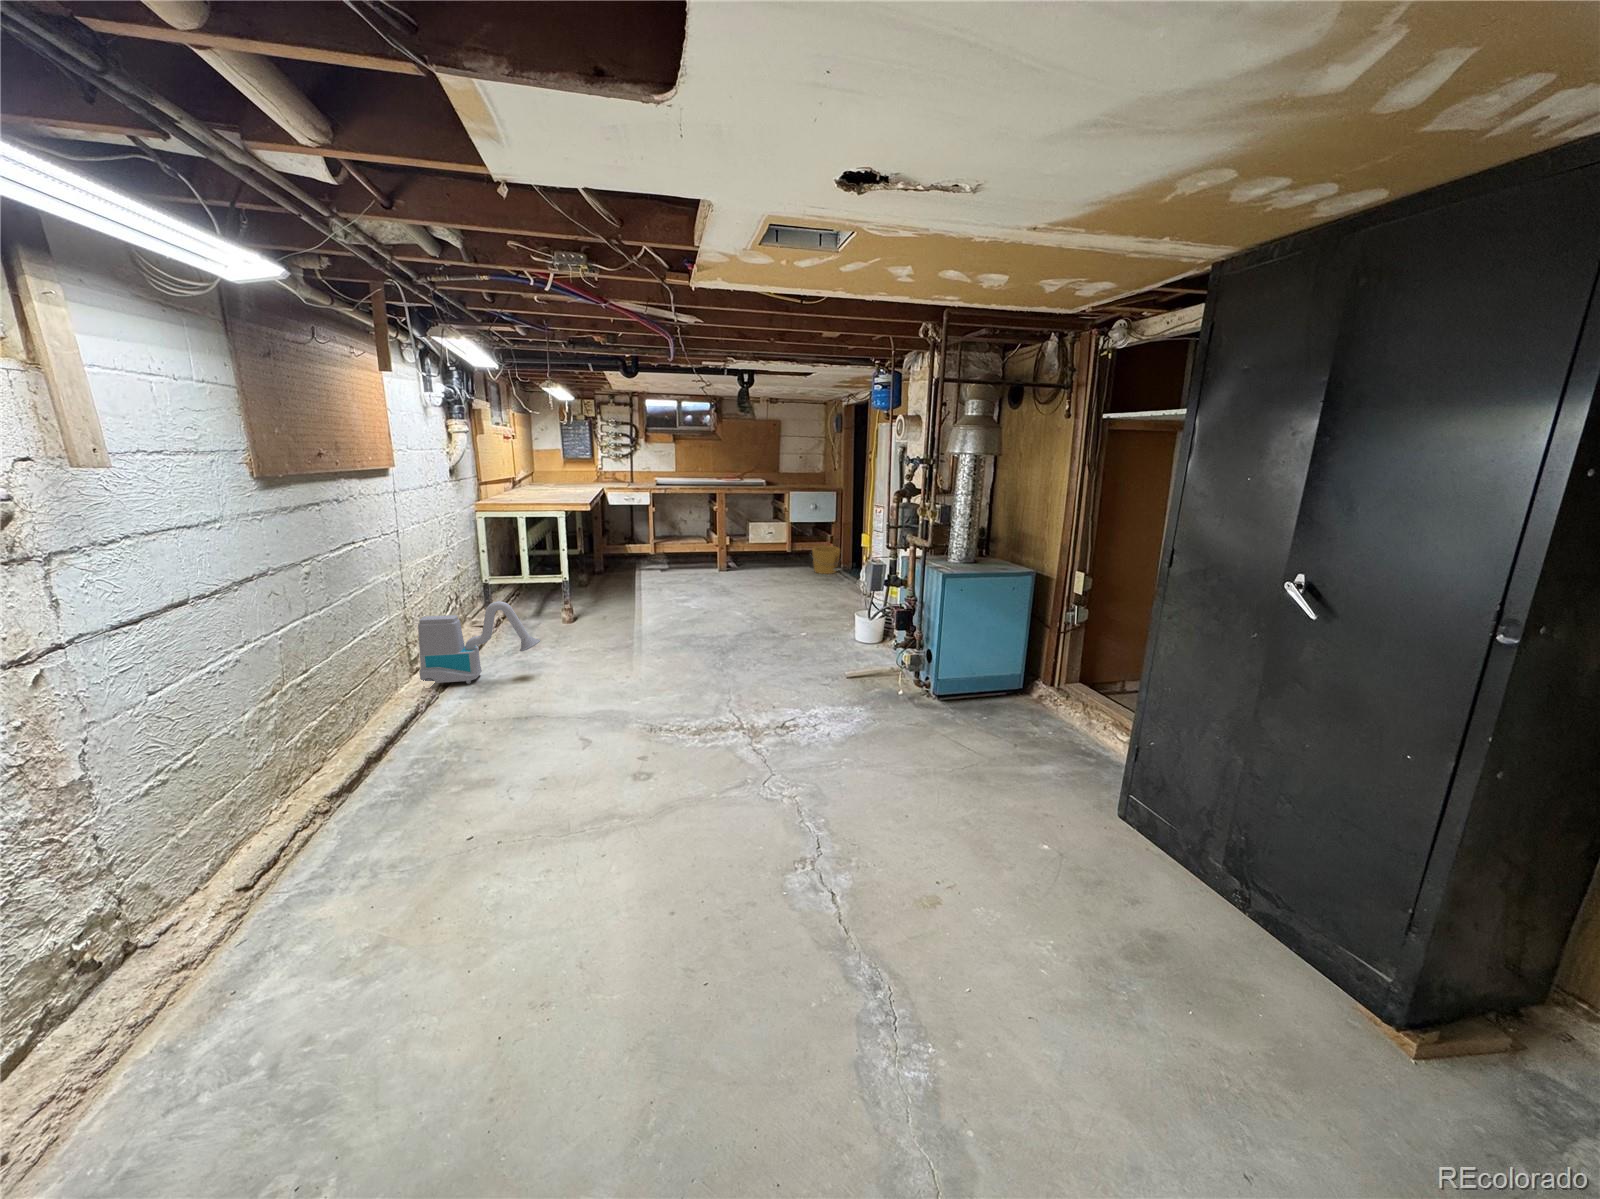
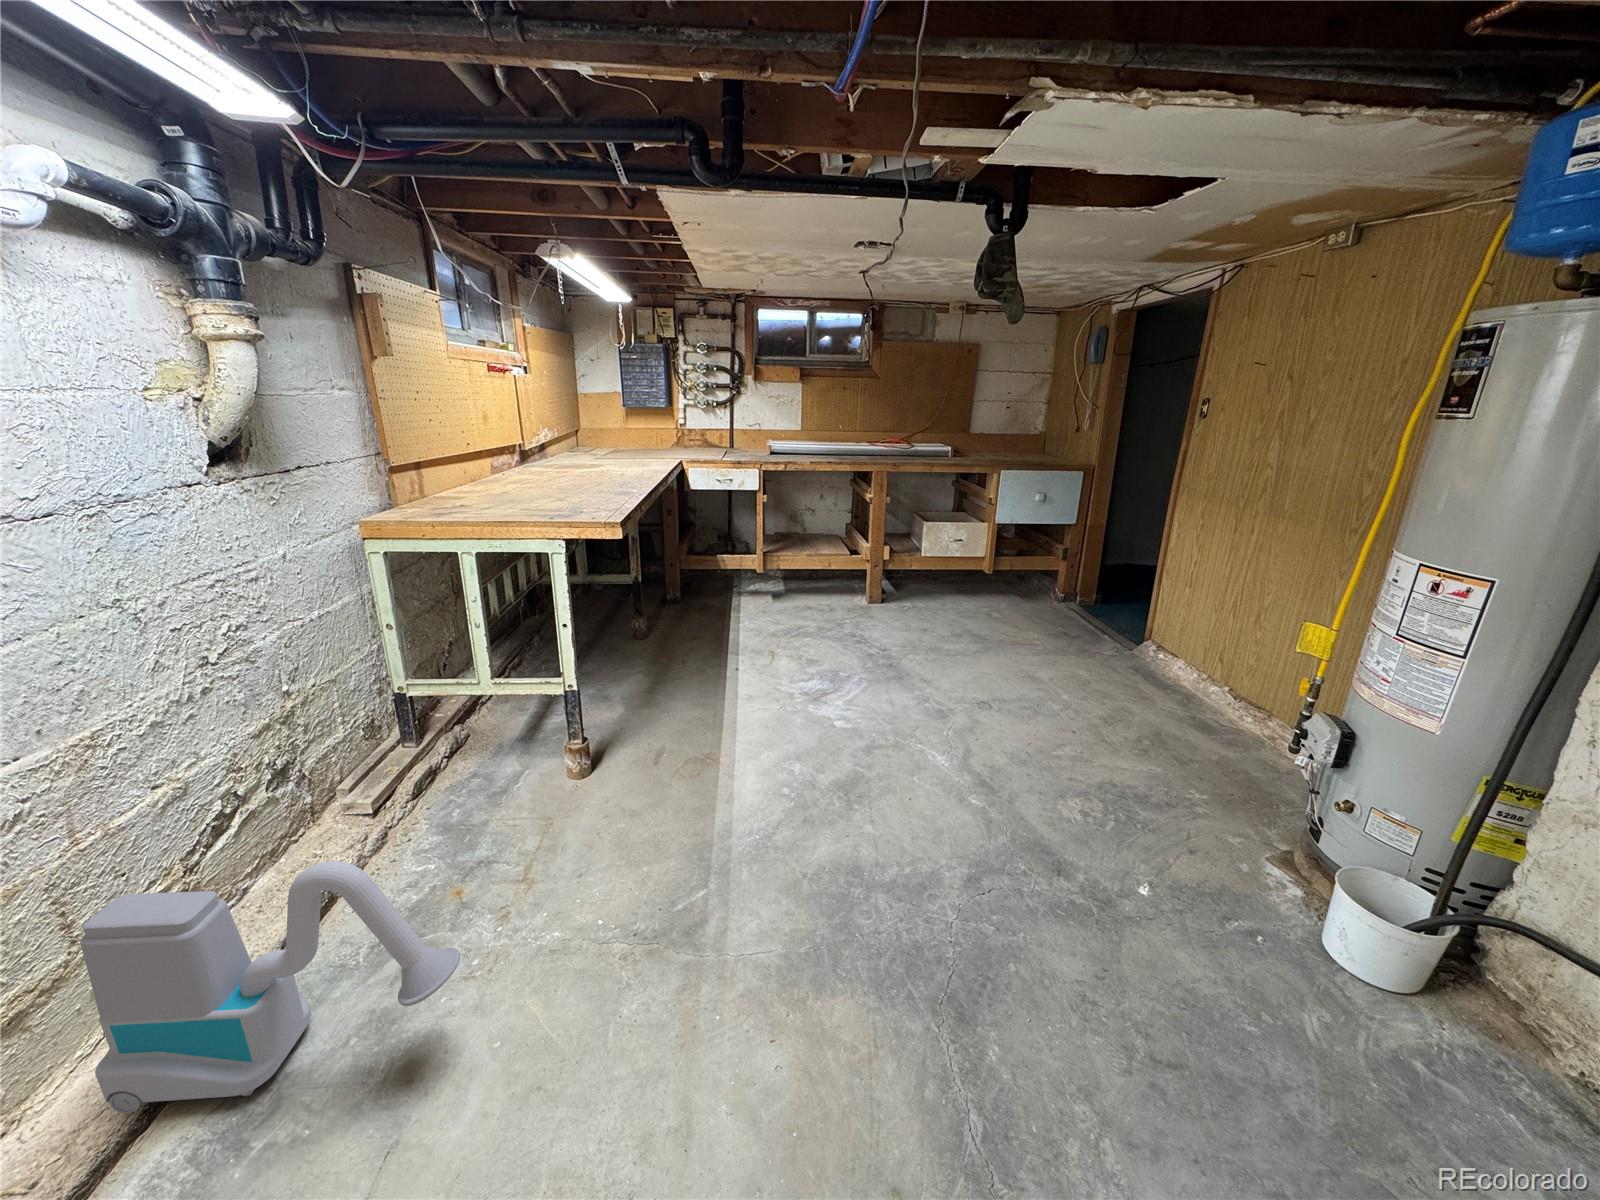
bucket: present [810,546,840,574] -> none [1030,566,1089,618]

